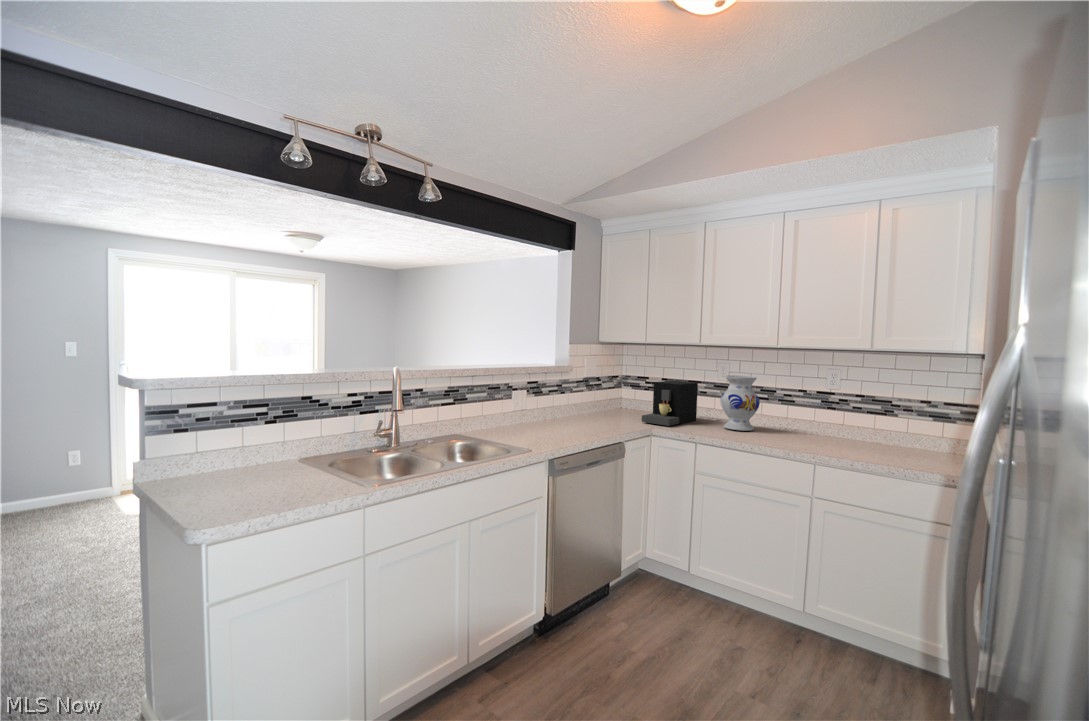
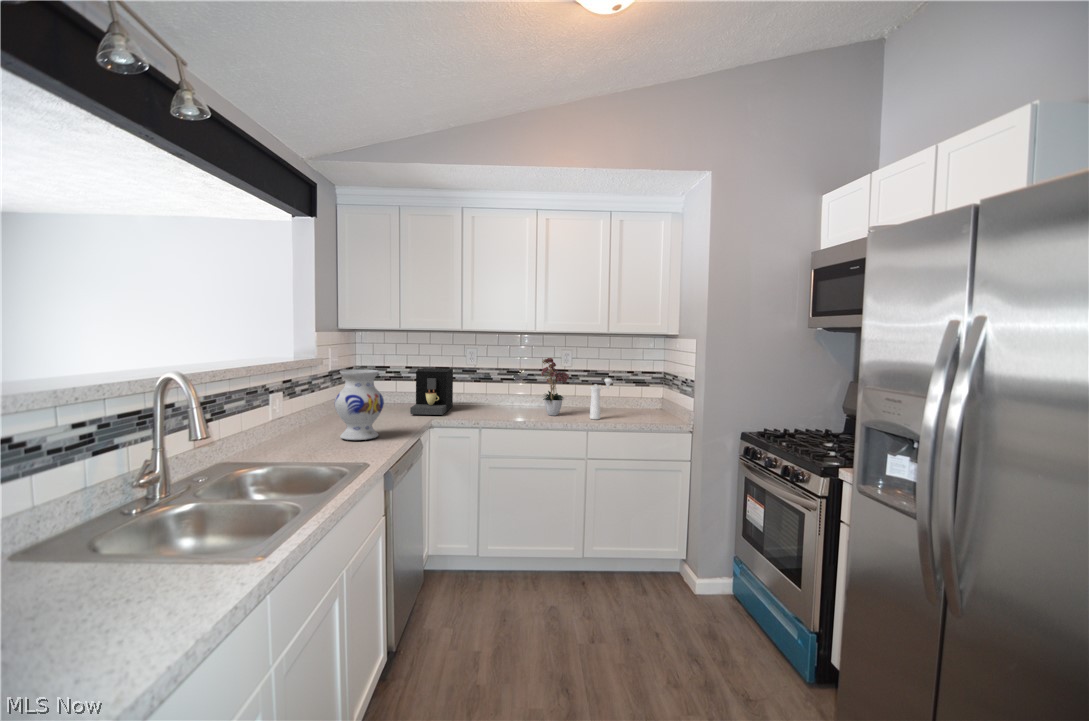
flower arrangement: none [772,373,820,442] -> present [541,358,569,416]
vase: present [720,376,760,431] -> present [335,370,384,440]
pepper mill: none [830,405,869,454] -> present [590,378,612,419]

